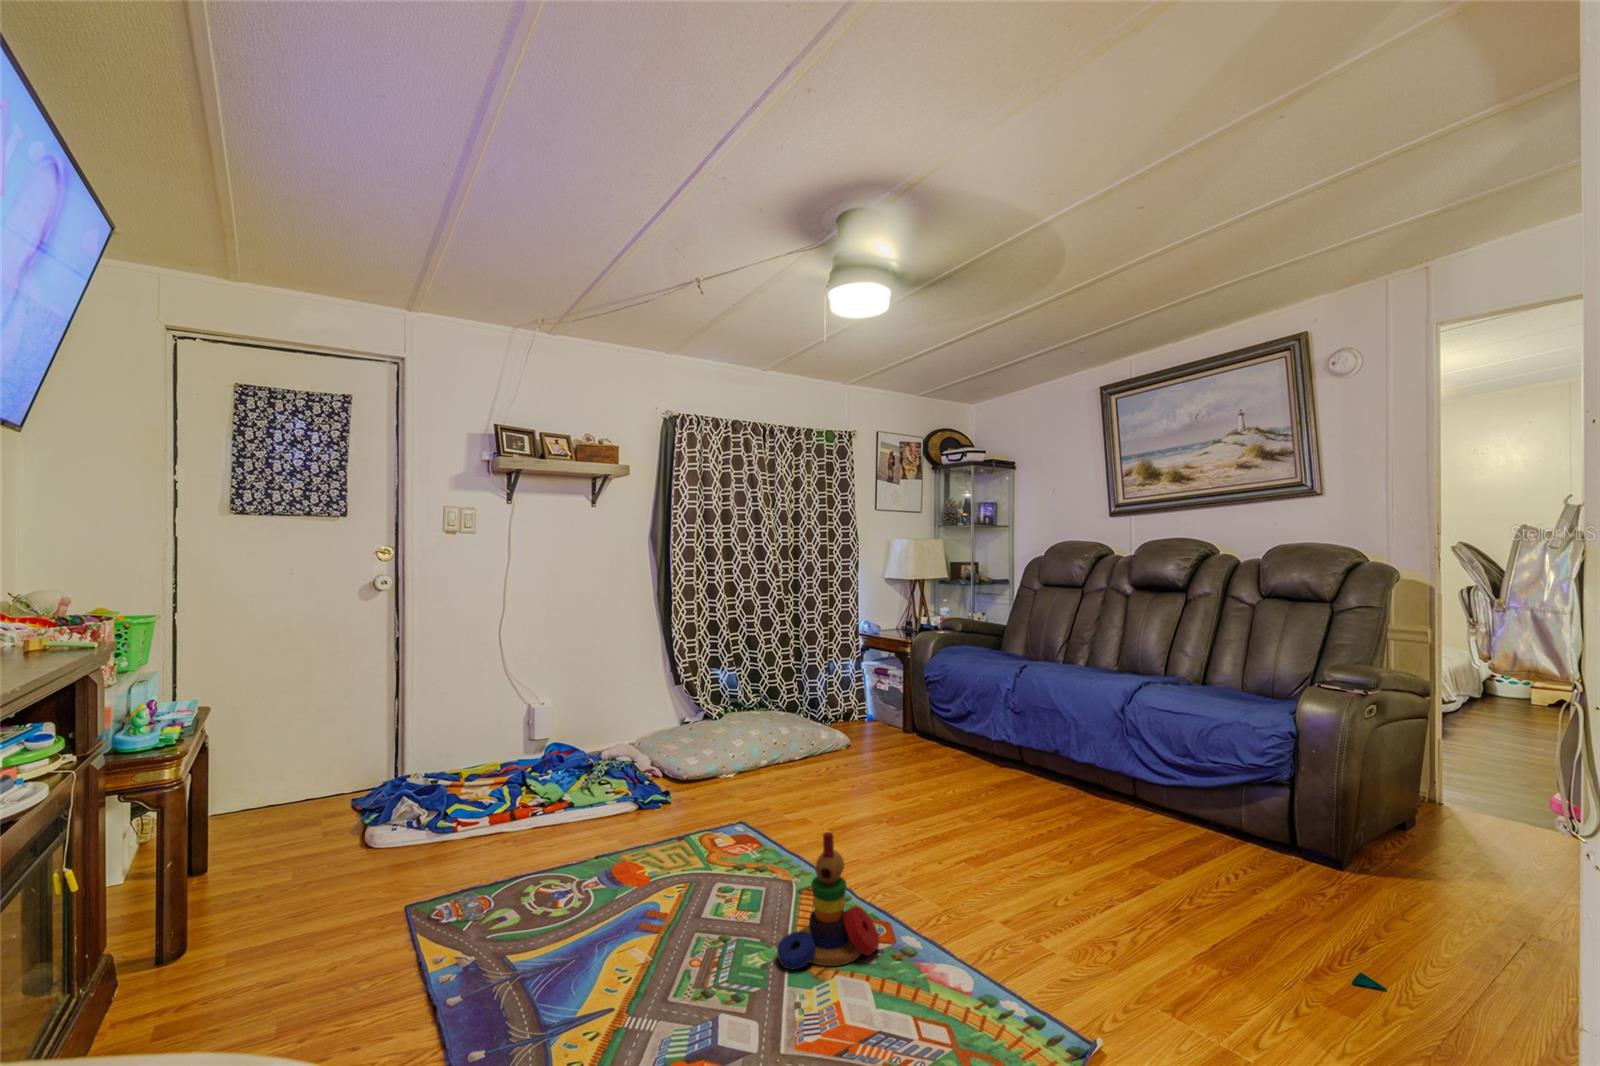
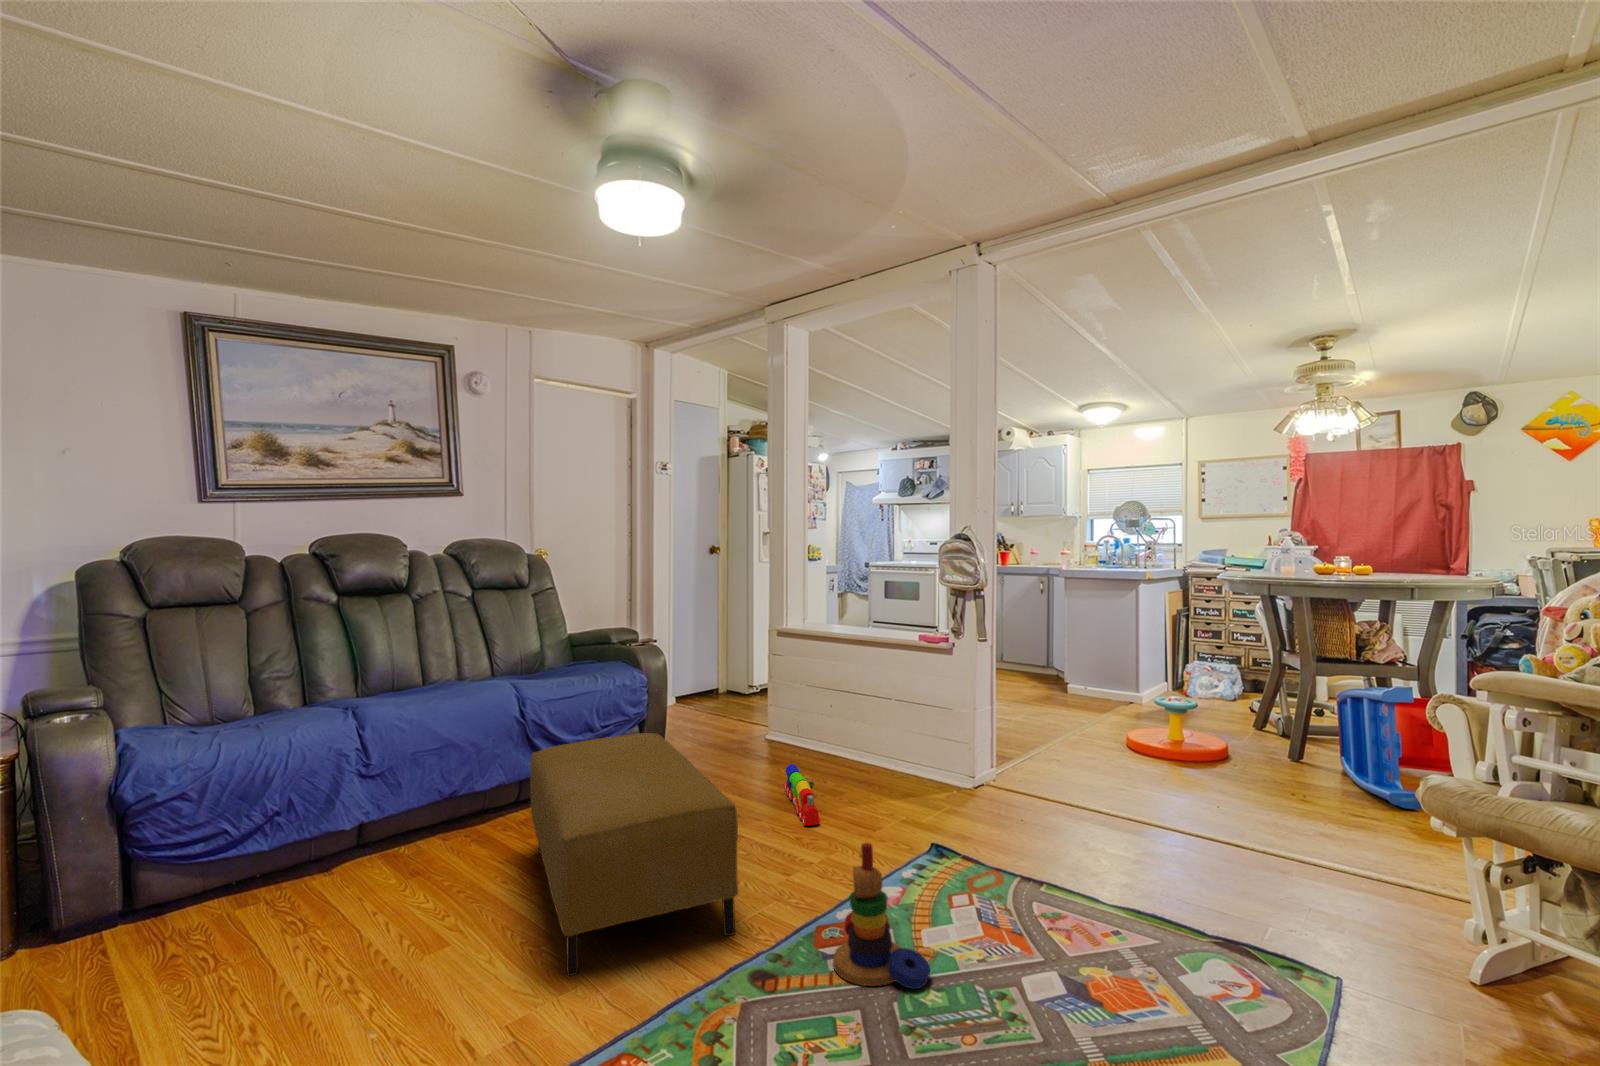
ottoman: none [865,730,1150,893] -> present [530,733,739,976]
toy train: none [1185,923,1380,982] -> present [785,764,820,826]

